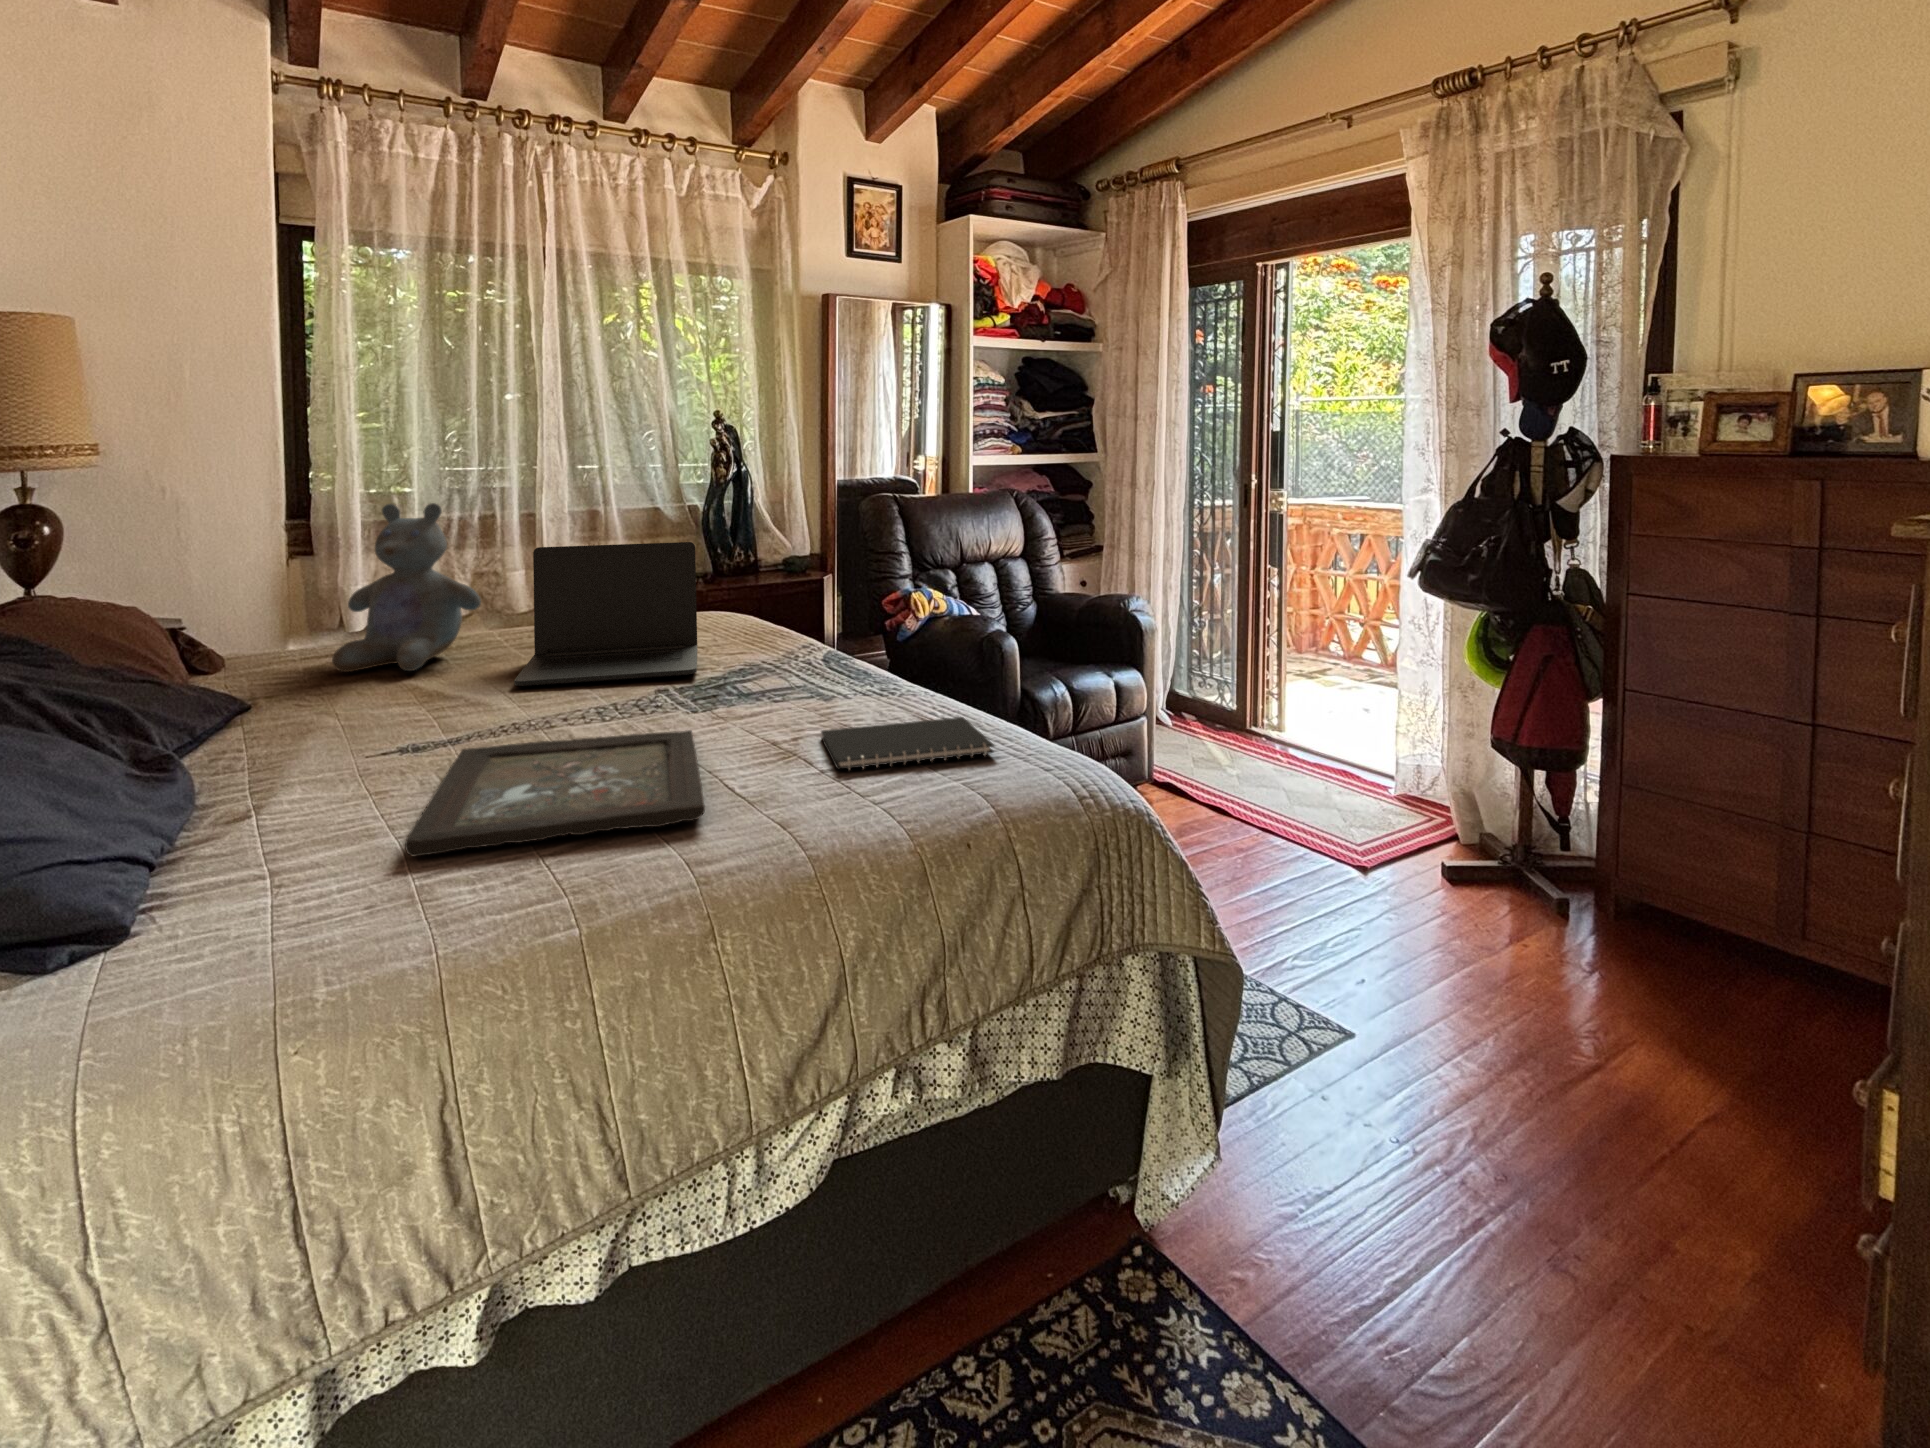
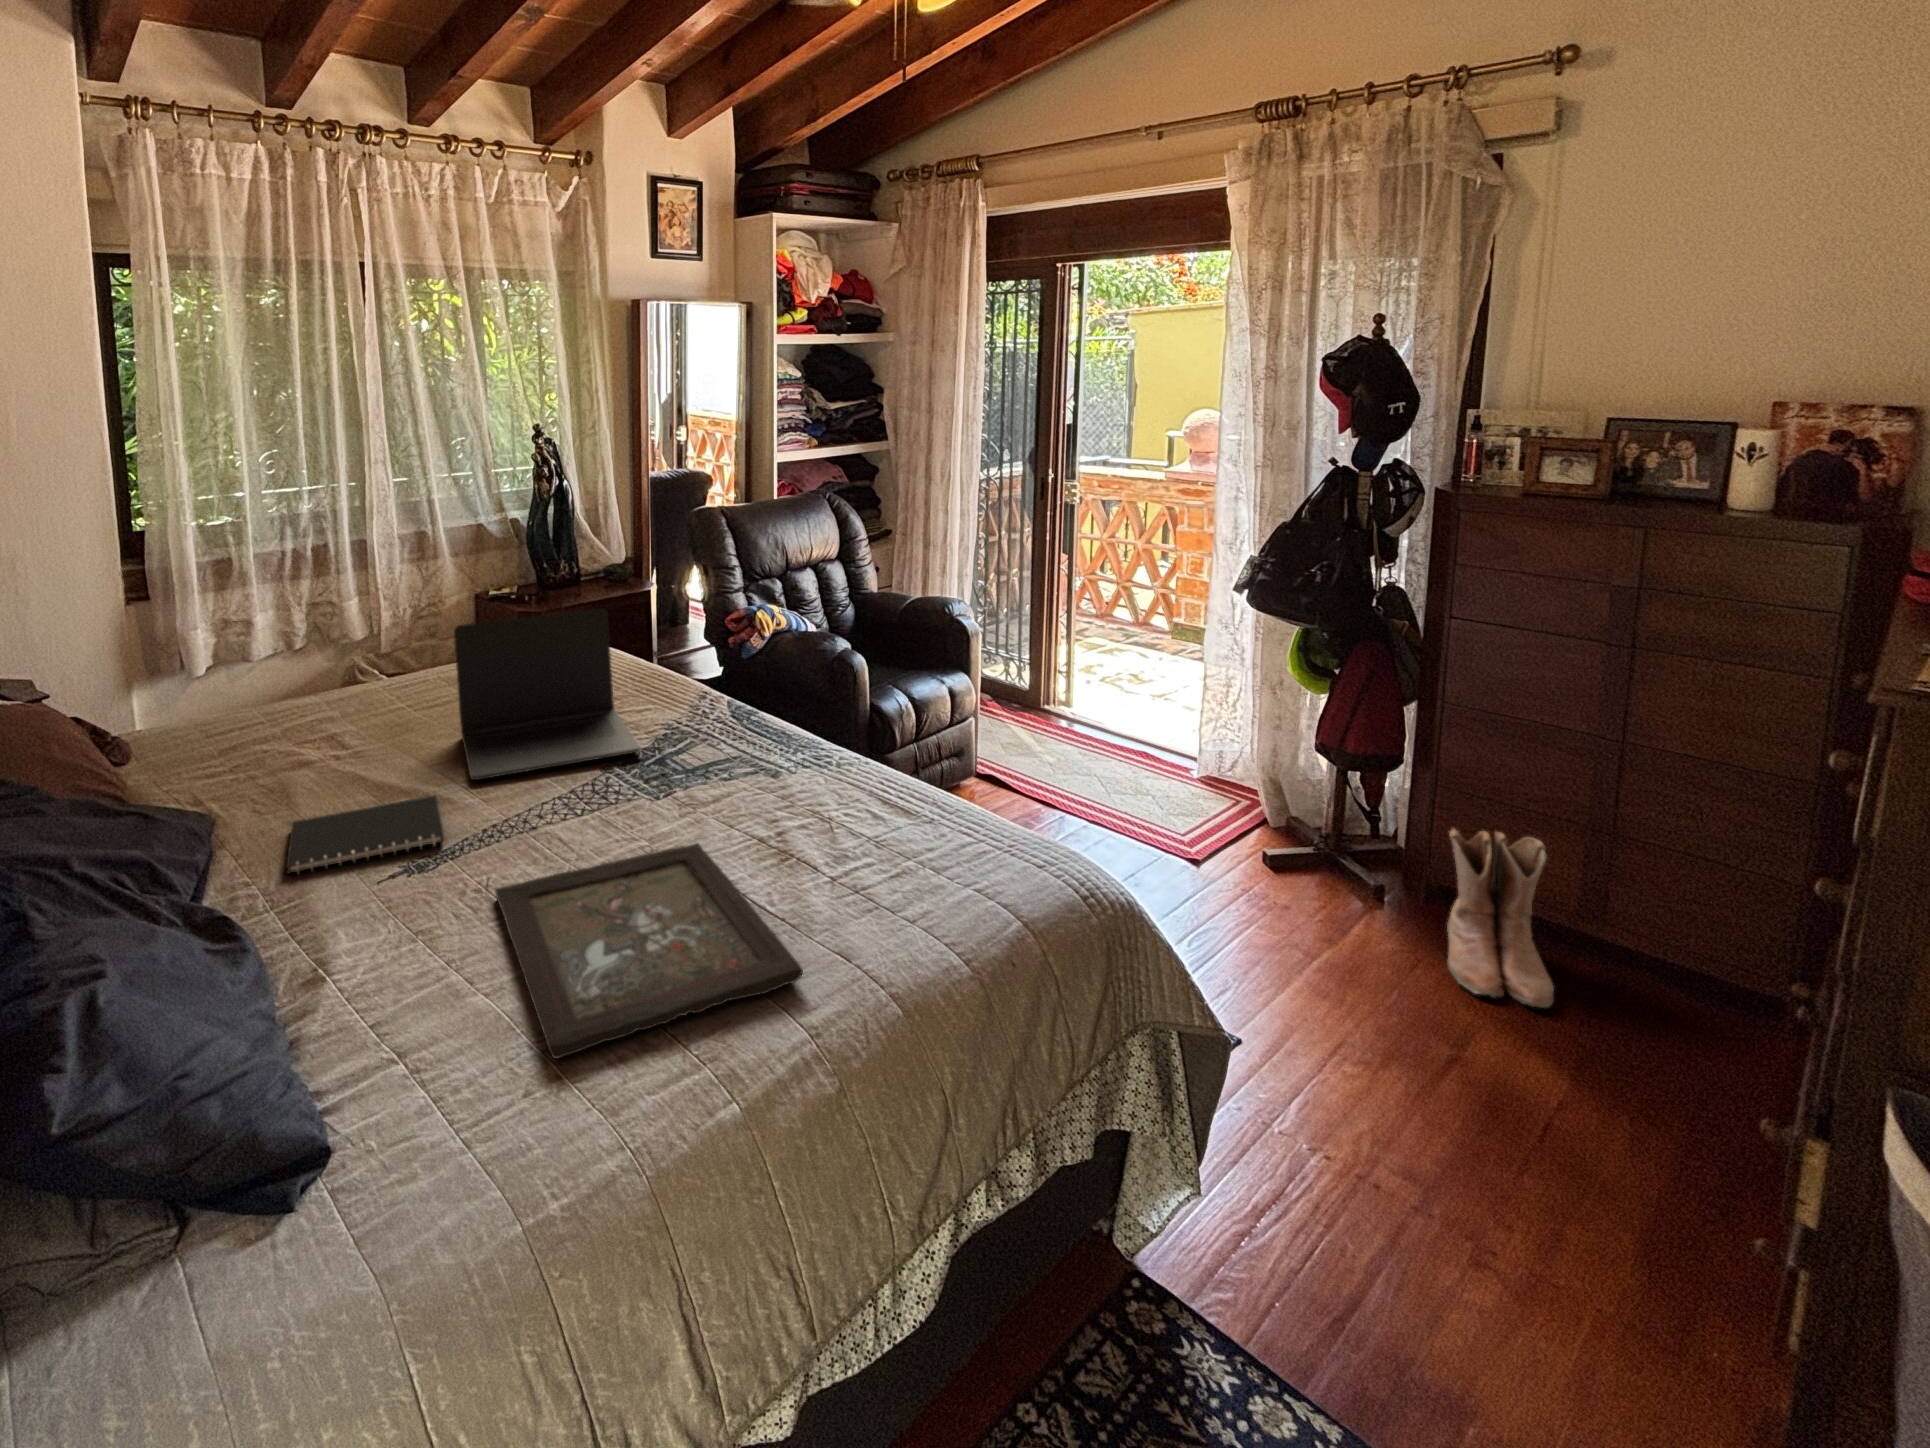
stuffed bear: present [332,503,481,672] -> none [264,586,401,768]
notebook: present [821,717,993,770] -> present [286,795,444,874]
boots: none [1623,830,1743,1036] -> present [1447,827,1554,1008]

